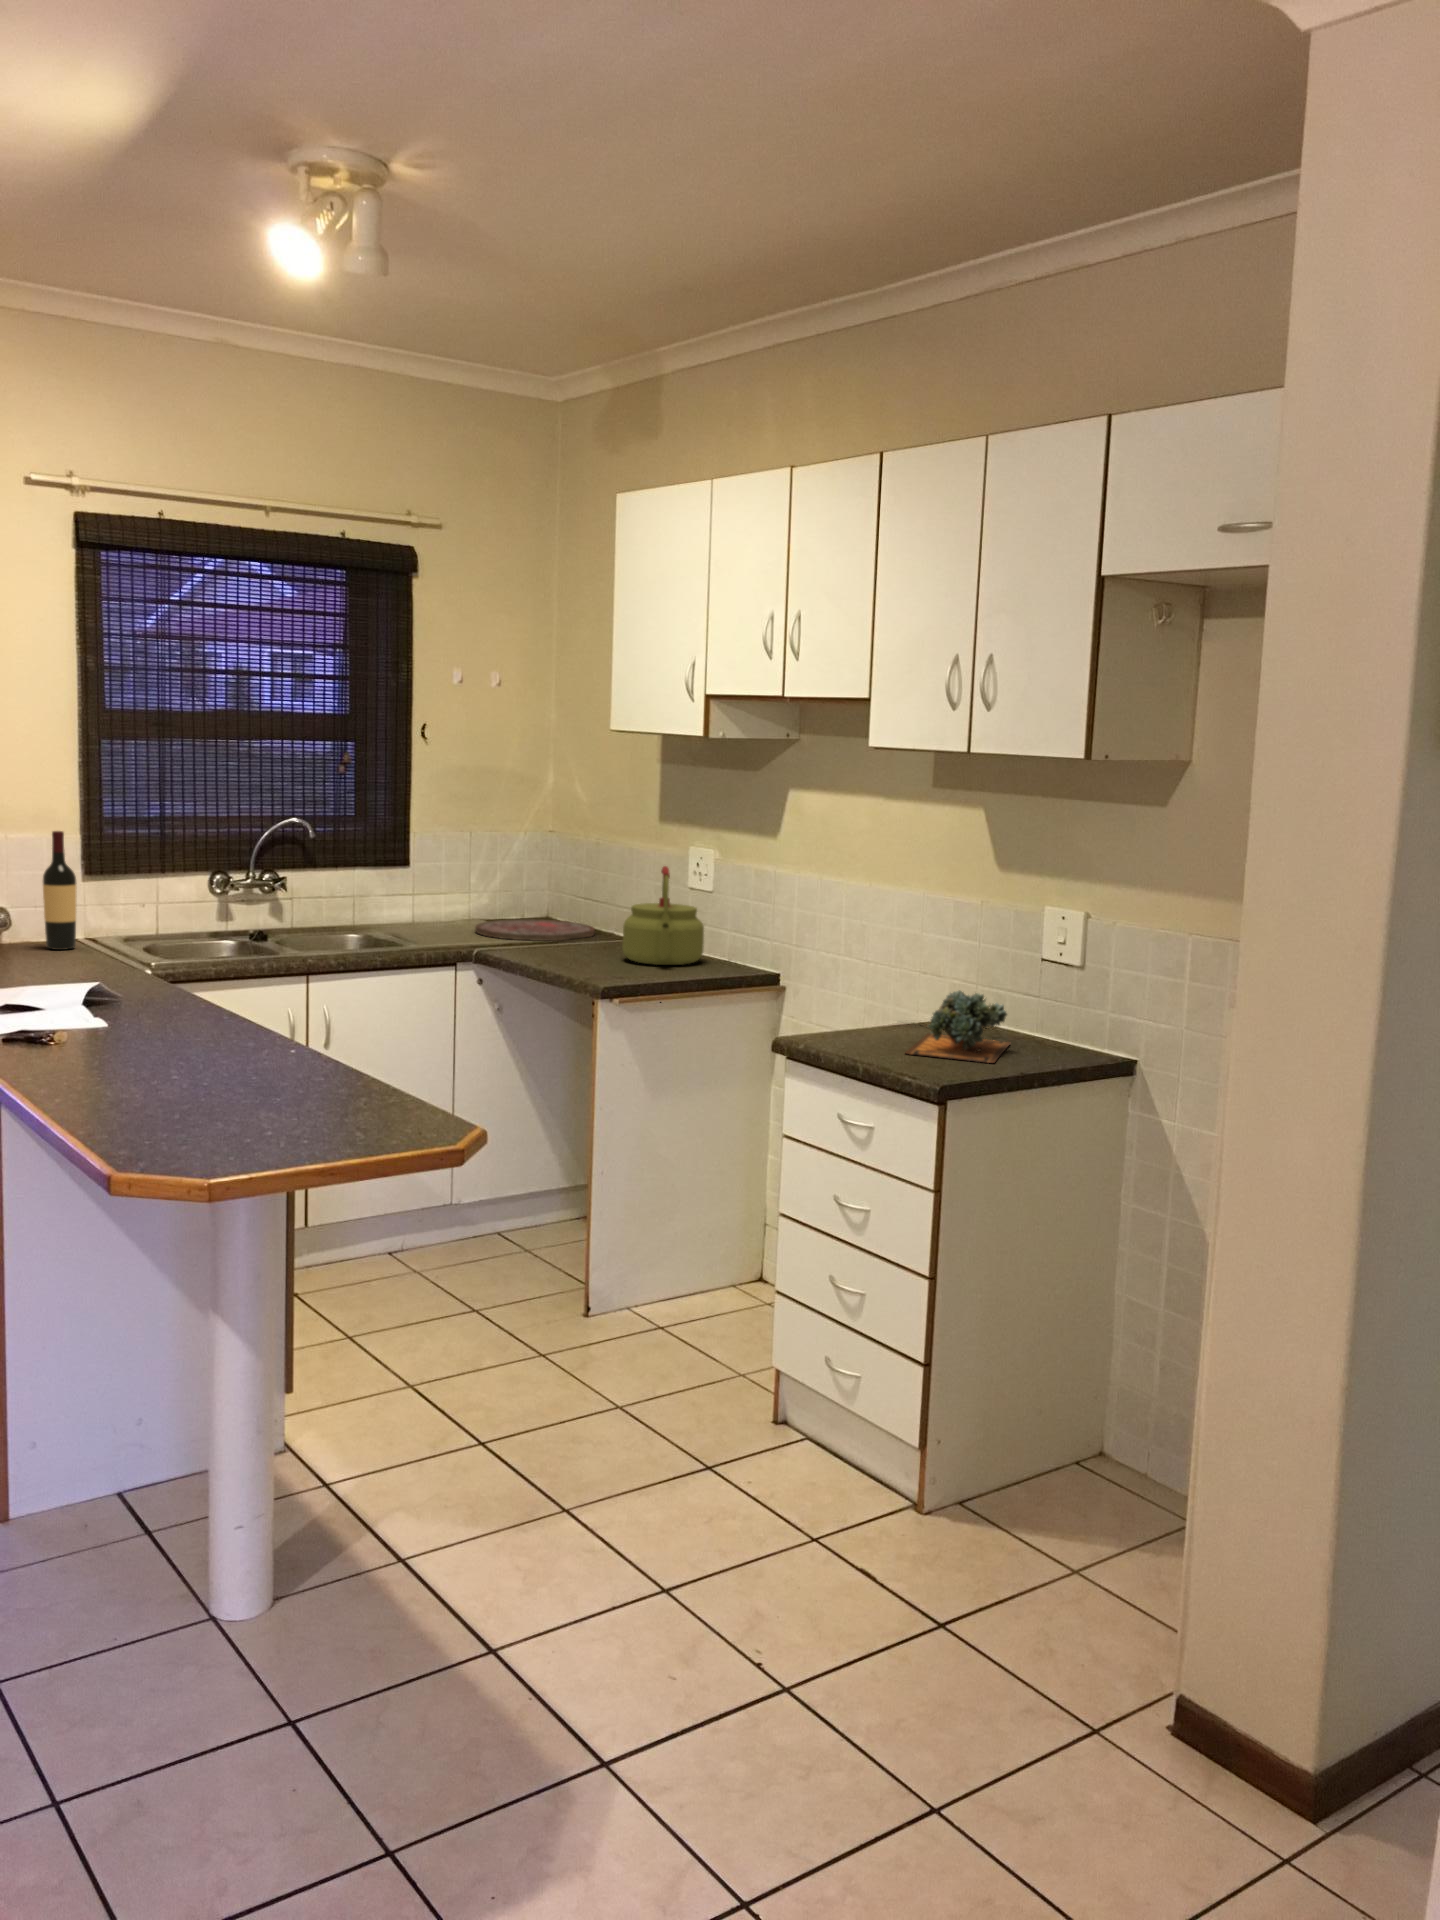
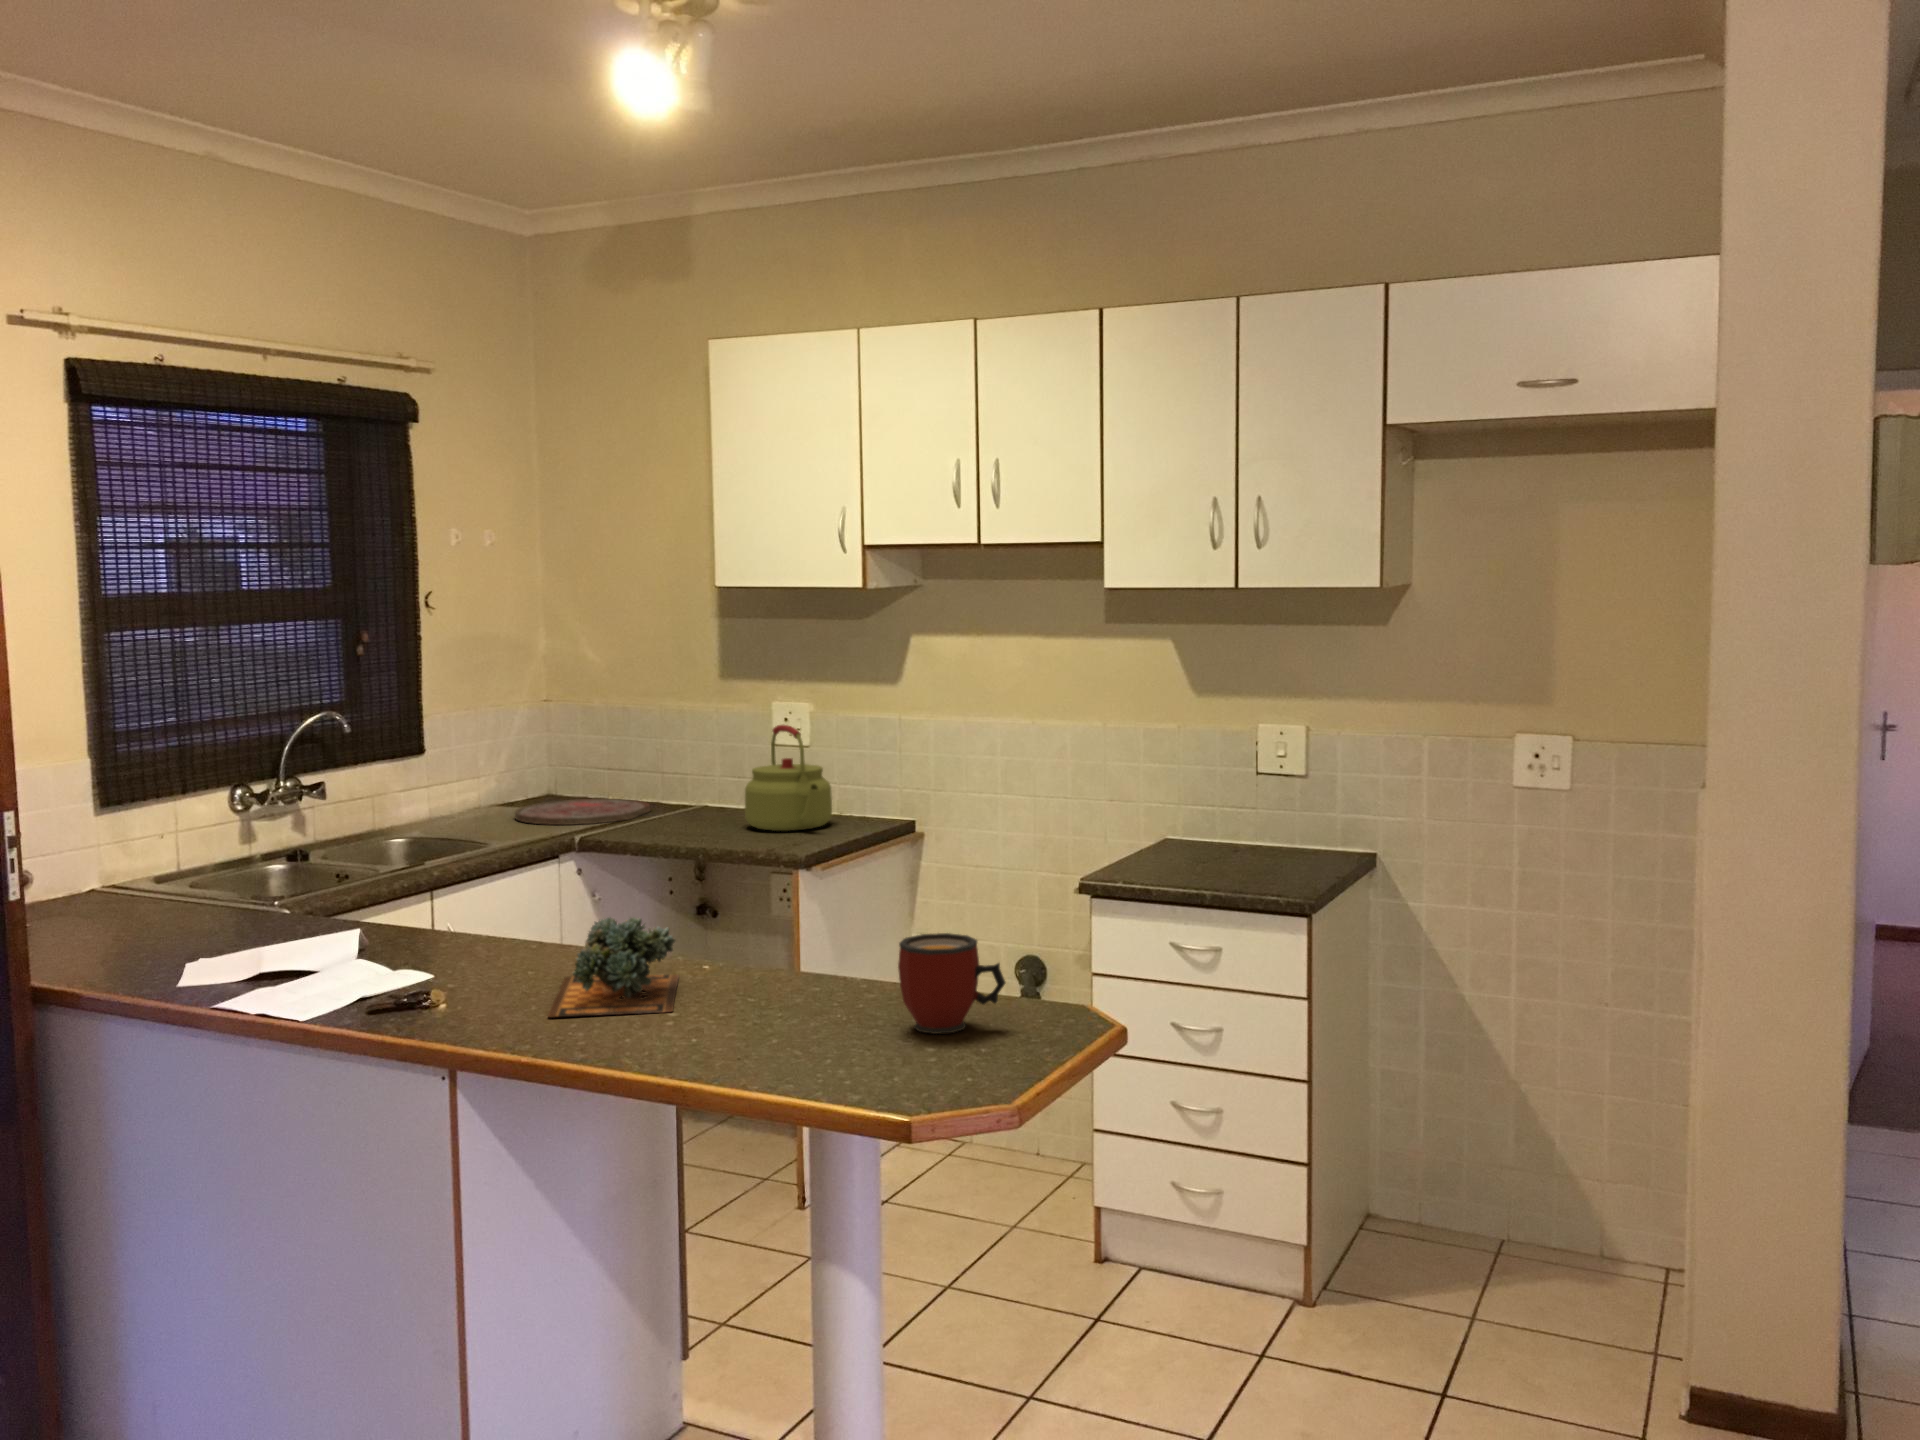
wine bottle: present [43,831,77,950] -> none [69,753,115,902]
succulent plant: present [906,990,1010,1063] -> present [548,917,679,1018]
mug: none [280,1041,366,1133] -> present [898,933,1005,1034]

